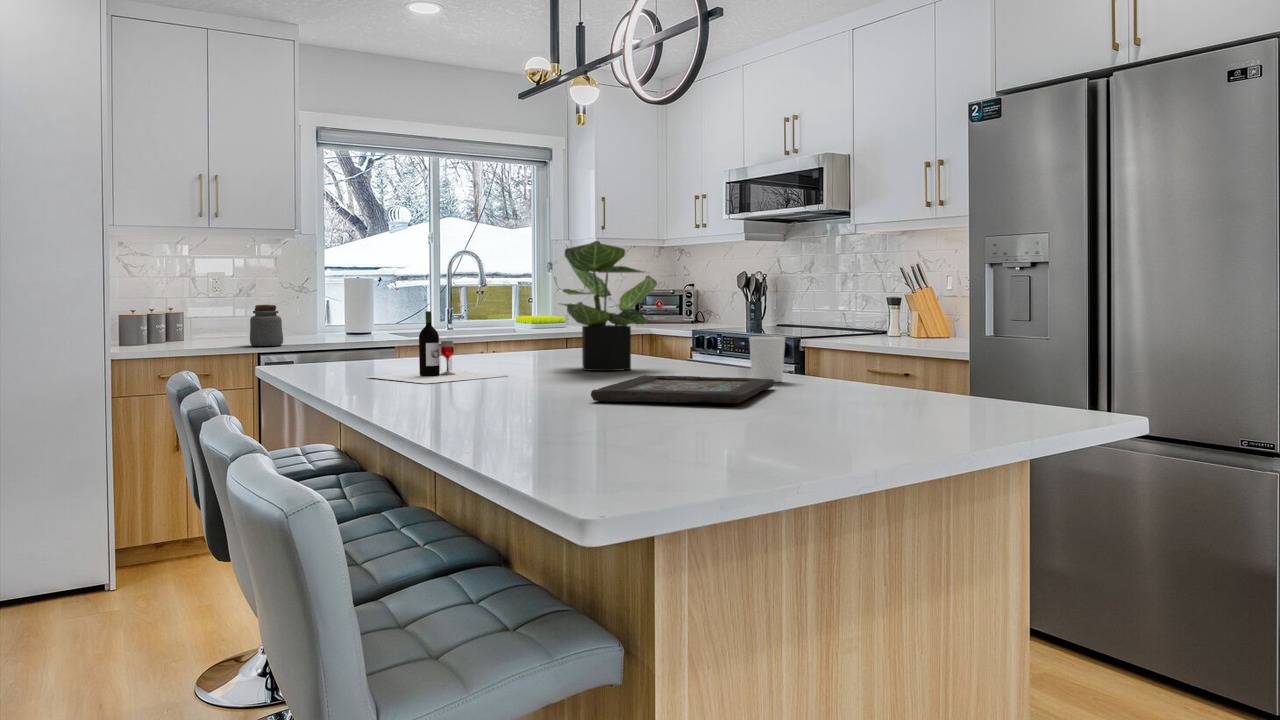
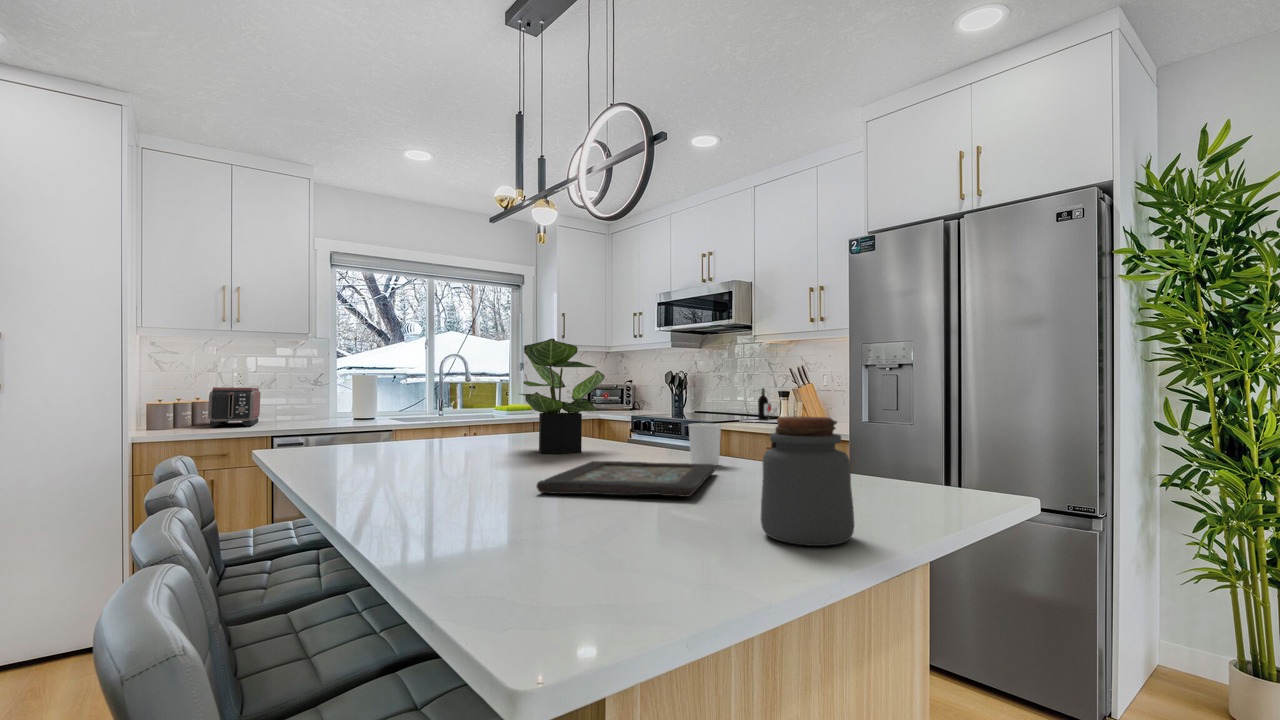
toaster: none [189,296,241,343] -> present [208,387,261,427]
jar: present [250,305,283,346] -> present [761,416,854,546]
wine bottle: present [370,311,505,384] -> present [745,388,777,422]

